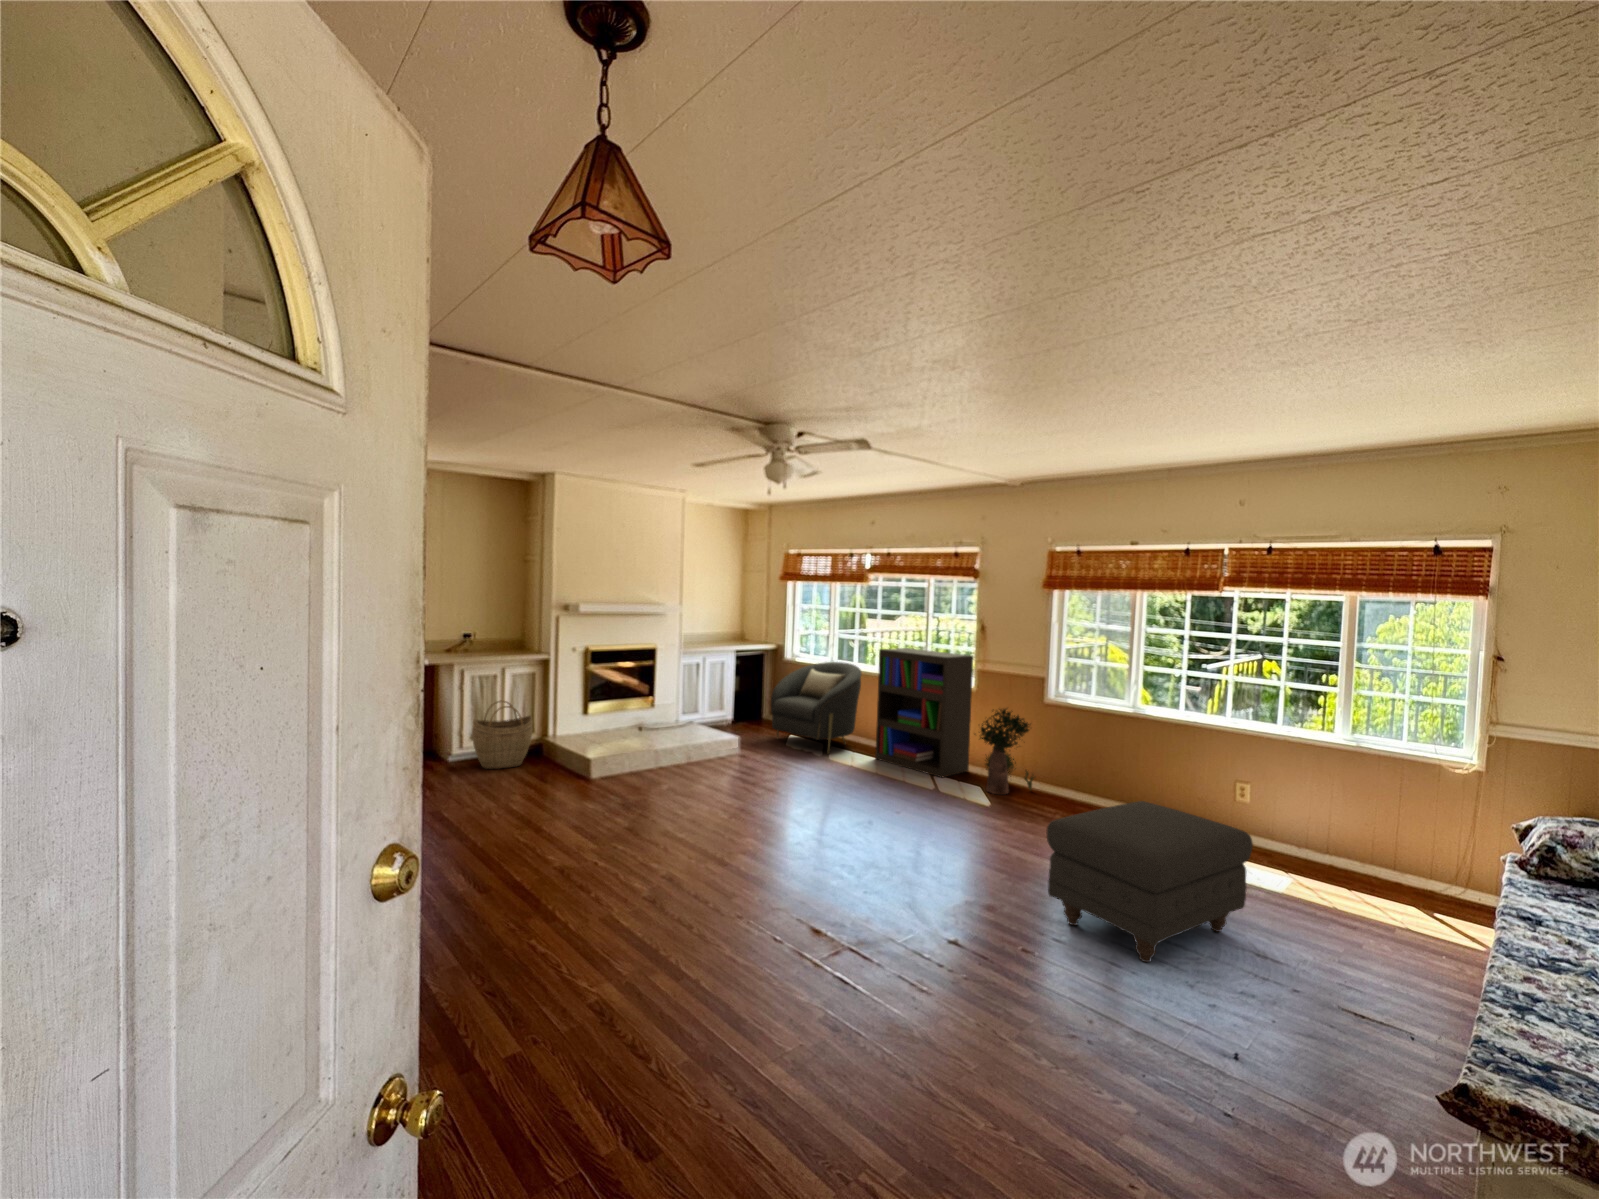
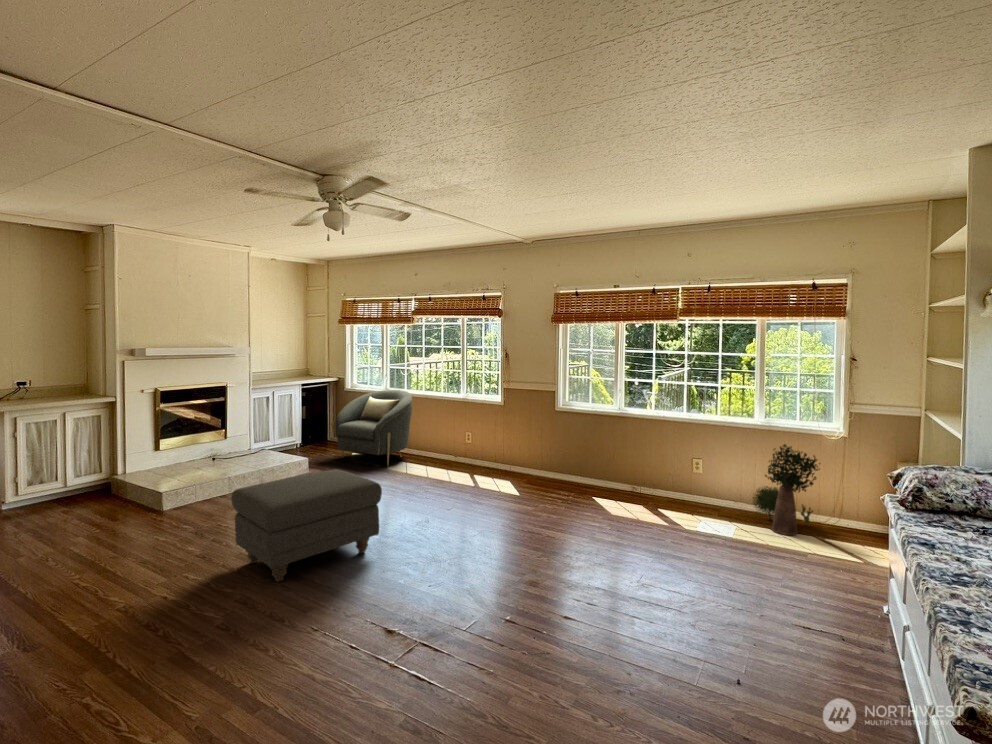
bookshelf: present [875,648,973,777] -> none [427,375,502,477]
woven basket: present [472,700,532,769] -> none [28,446,98,514]
potted plant: present [980,709,1035,794] -> present [753,444,820,535]
ottoman: present [1046,801,1253,962] -> present [231,469,382,582]

